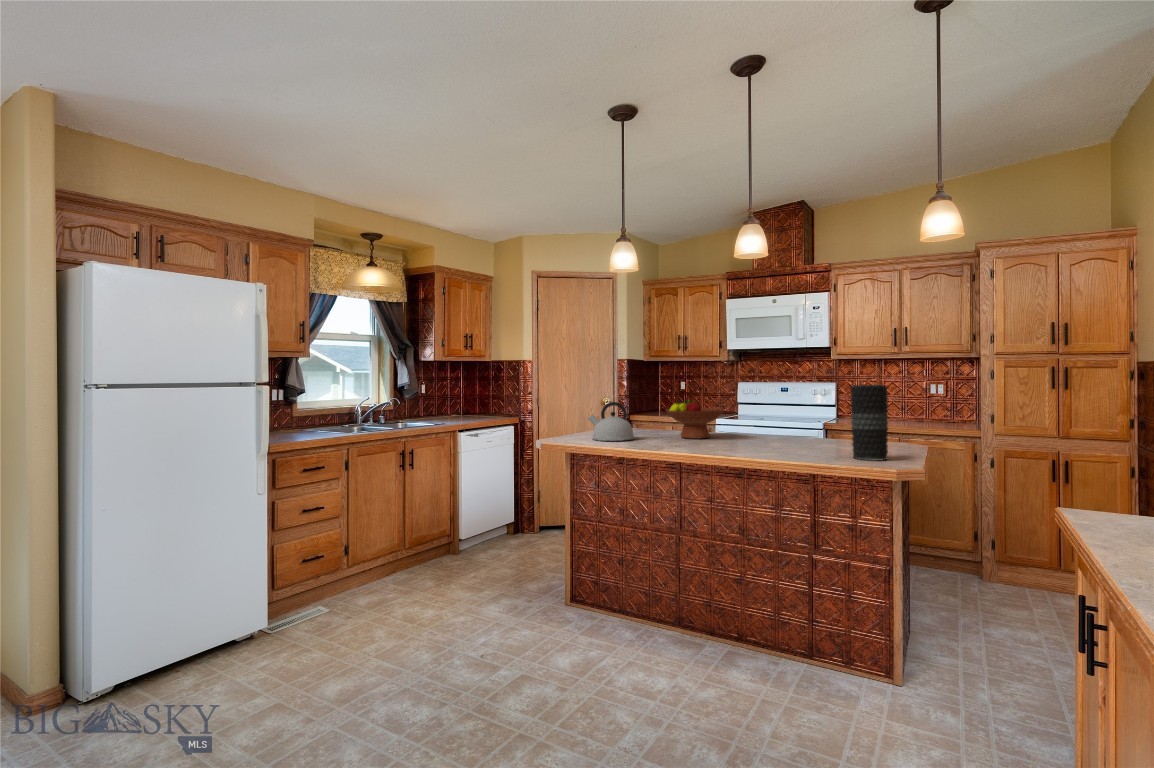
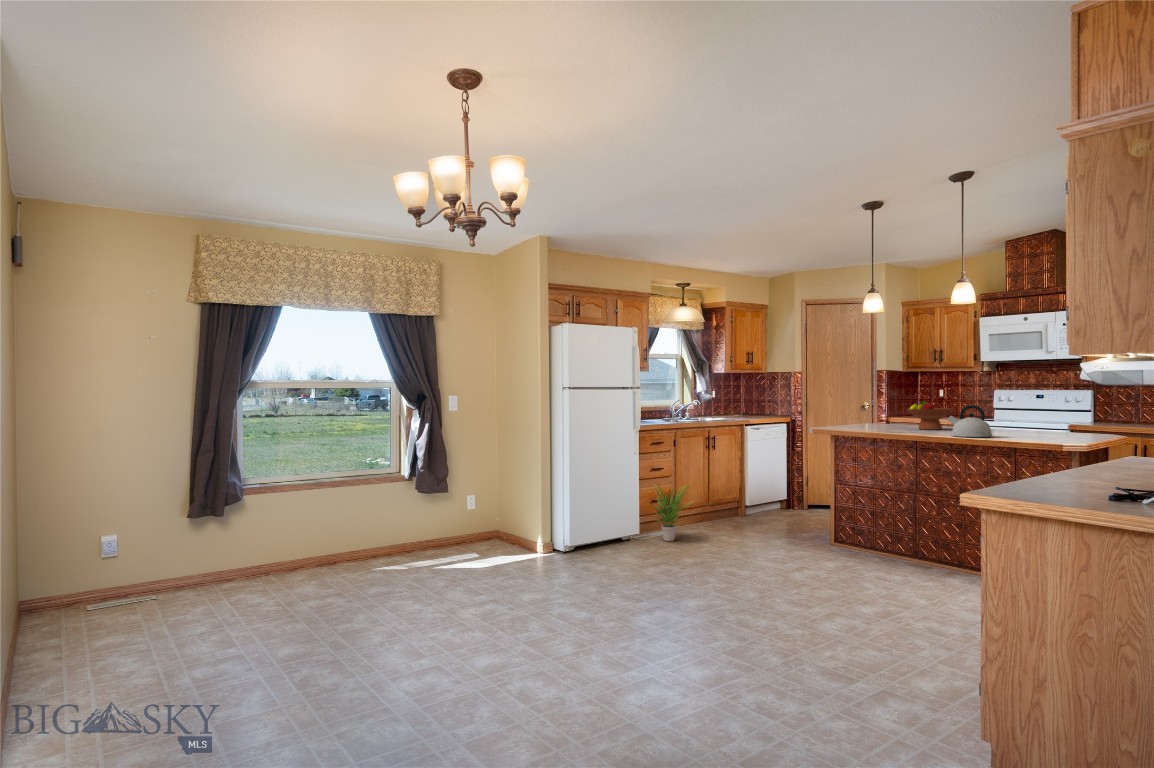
vase: present [851,385,888,460] -> none [1035,390,1063,441]
kettle: present [588,402,634,441] -> present [947,405,992,437]
potted plant: none [270,533,366,634] -> present [653,485,690,541]

